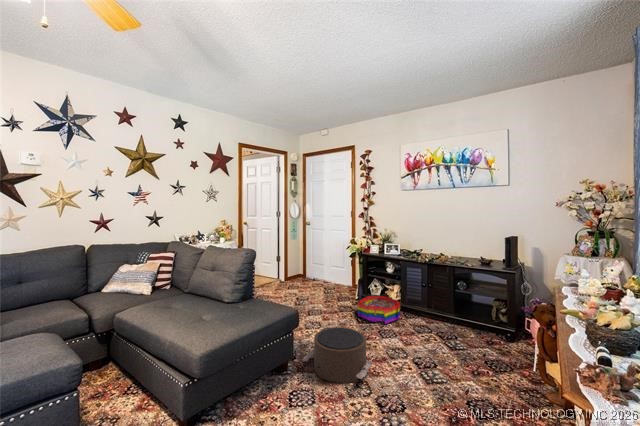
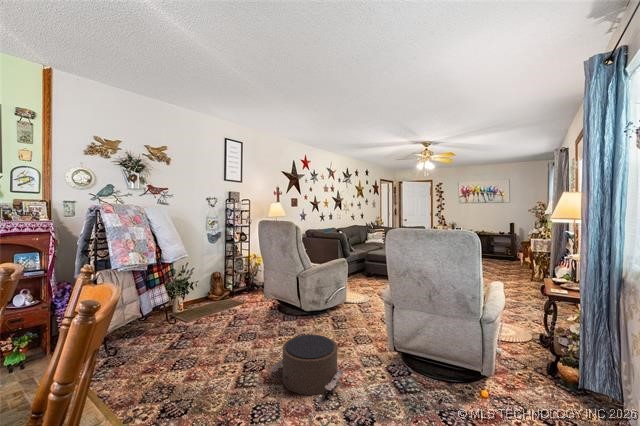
storage bin: present [358,296,400,324] -> none [334,300,377,330]

